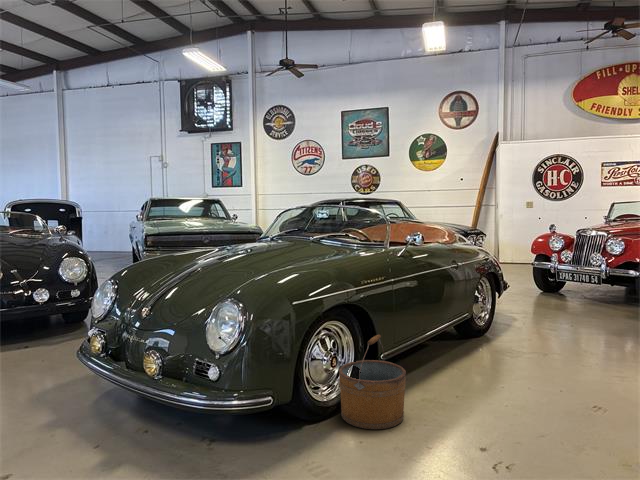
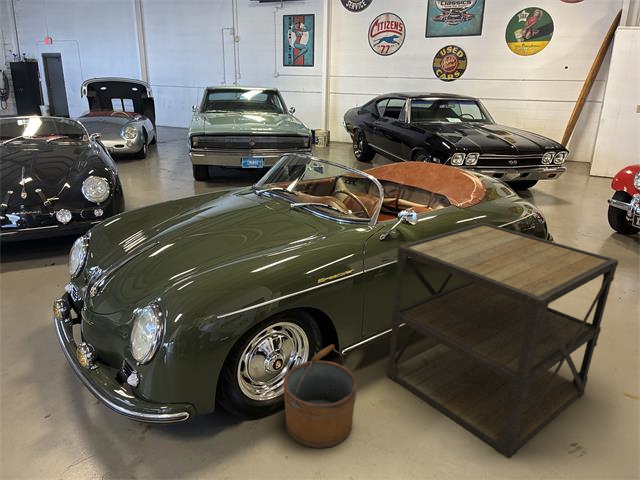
shelving unit: none [412,251,577,416] -> present [387,222,618,458]

